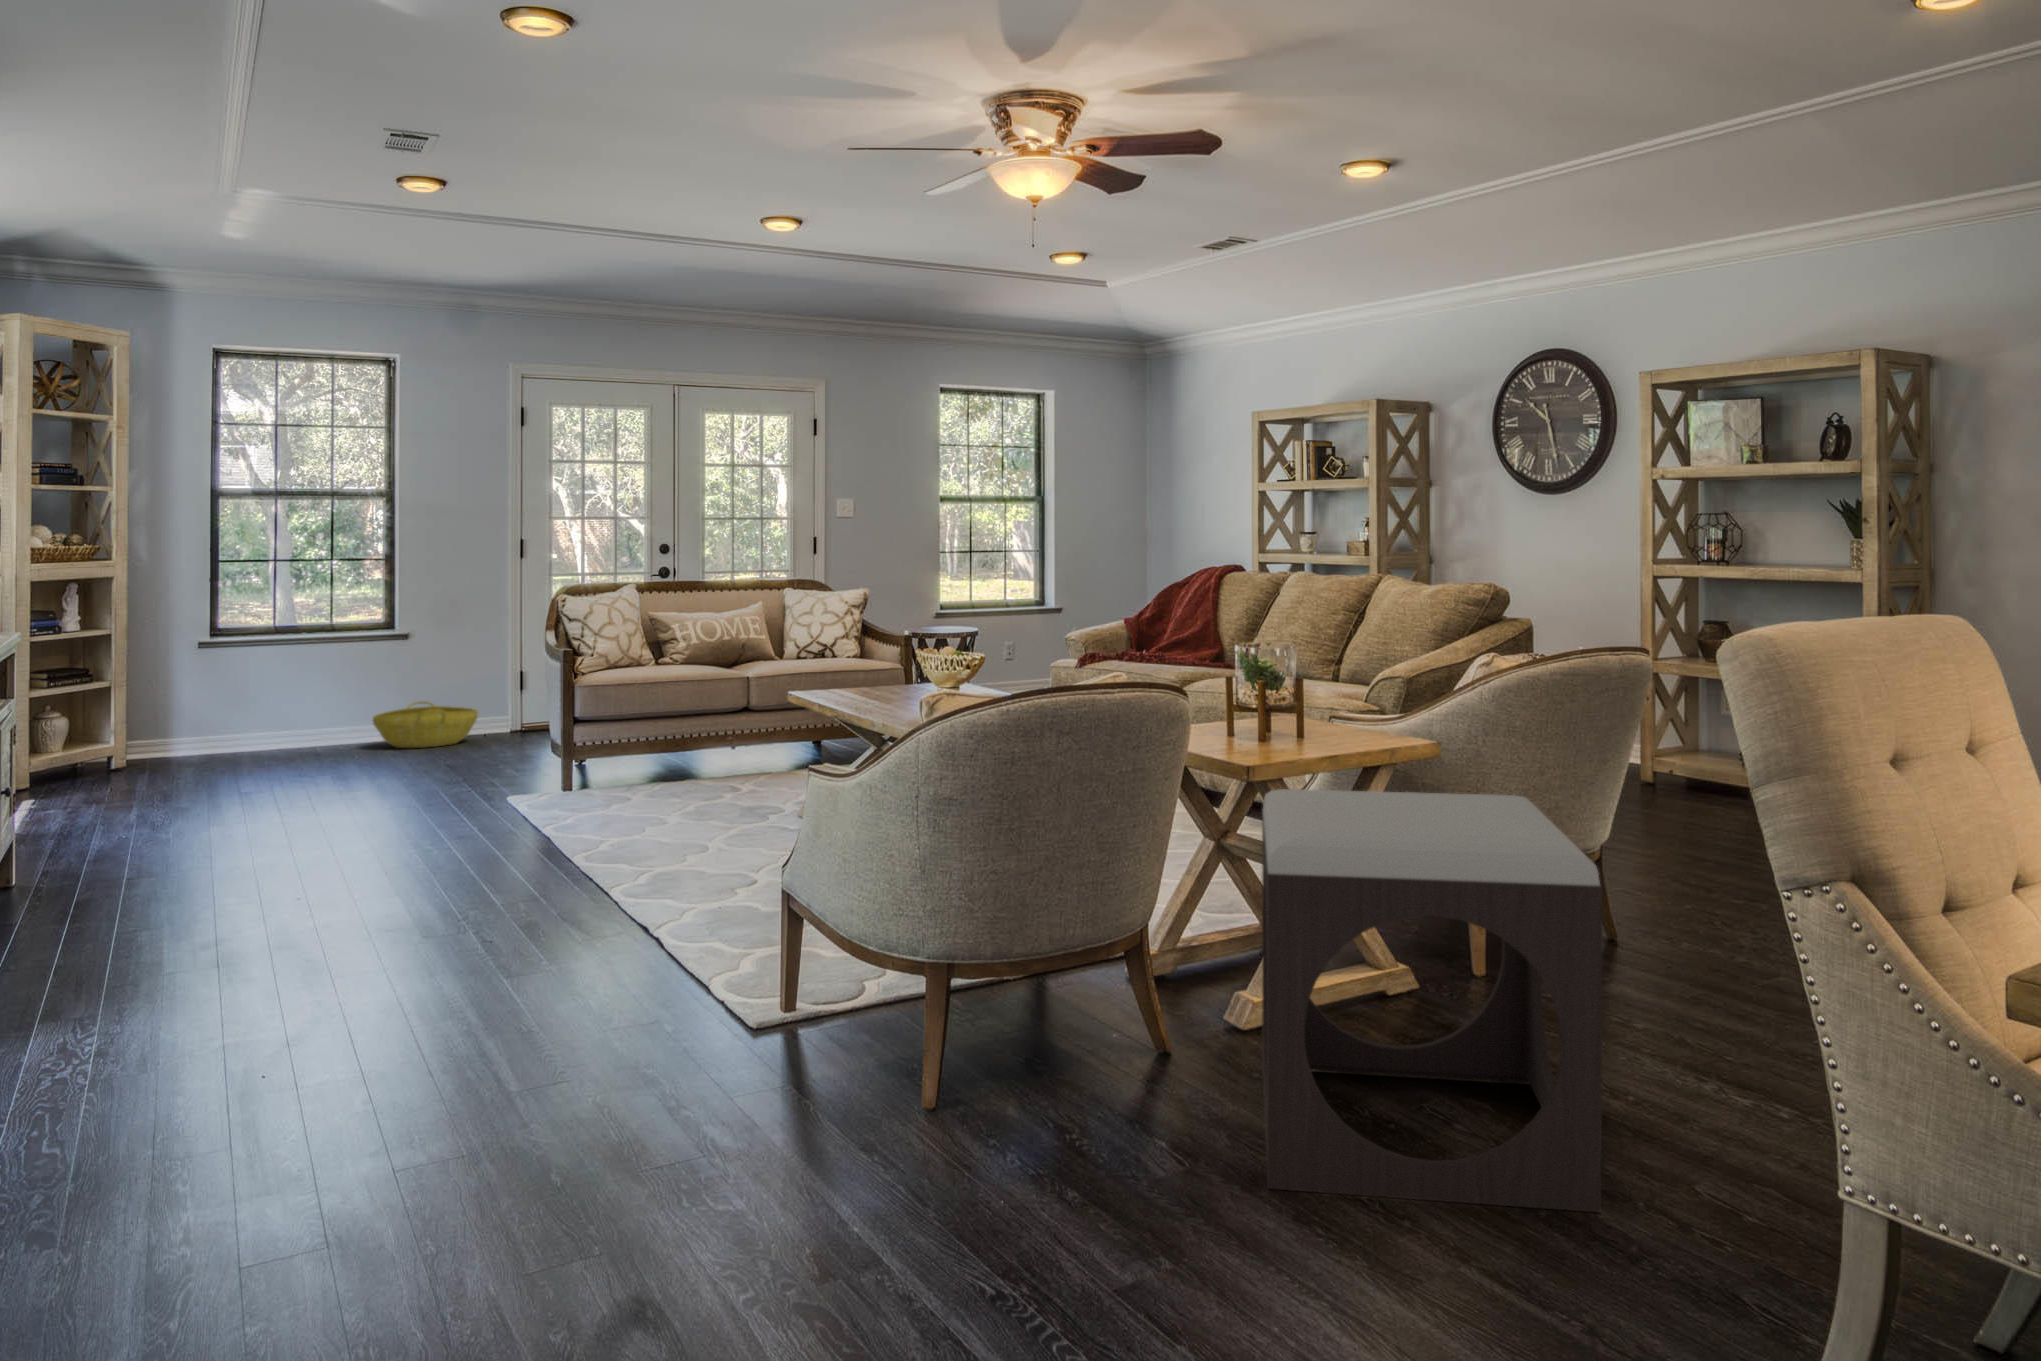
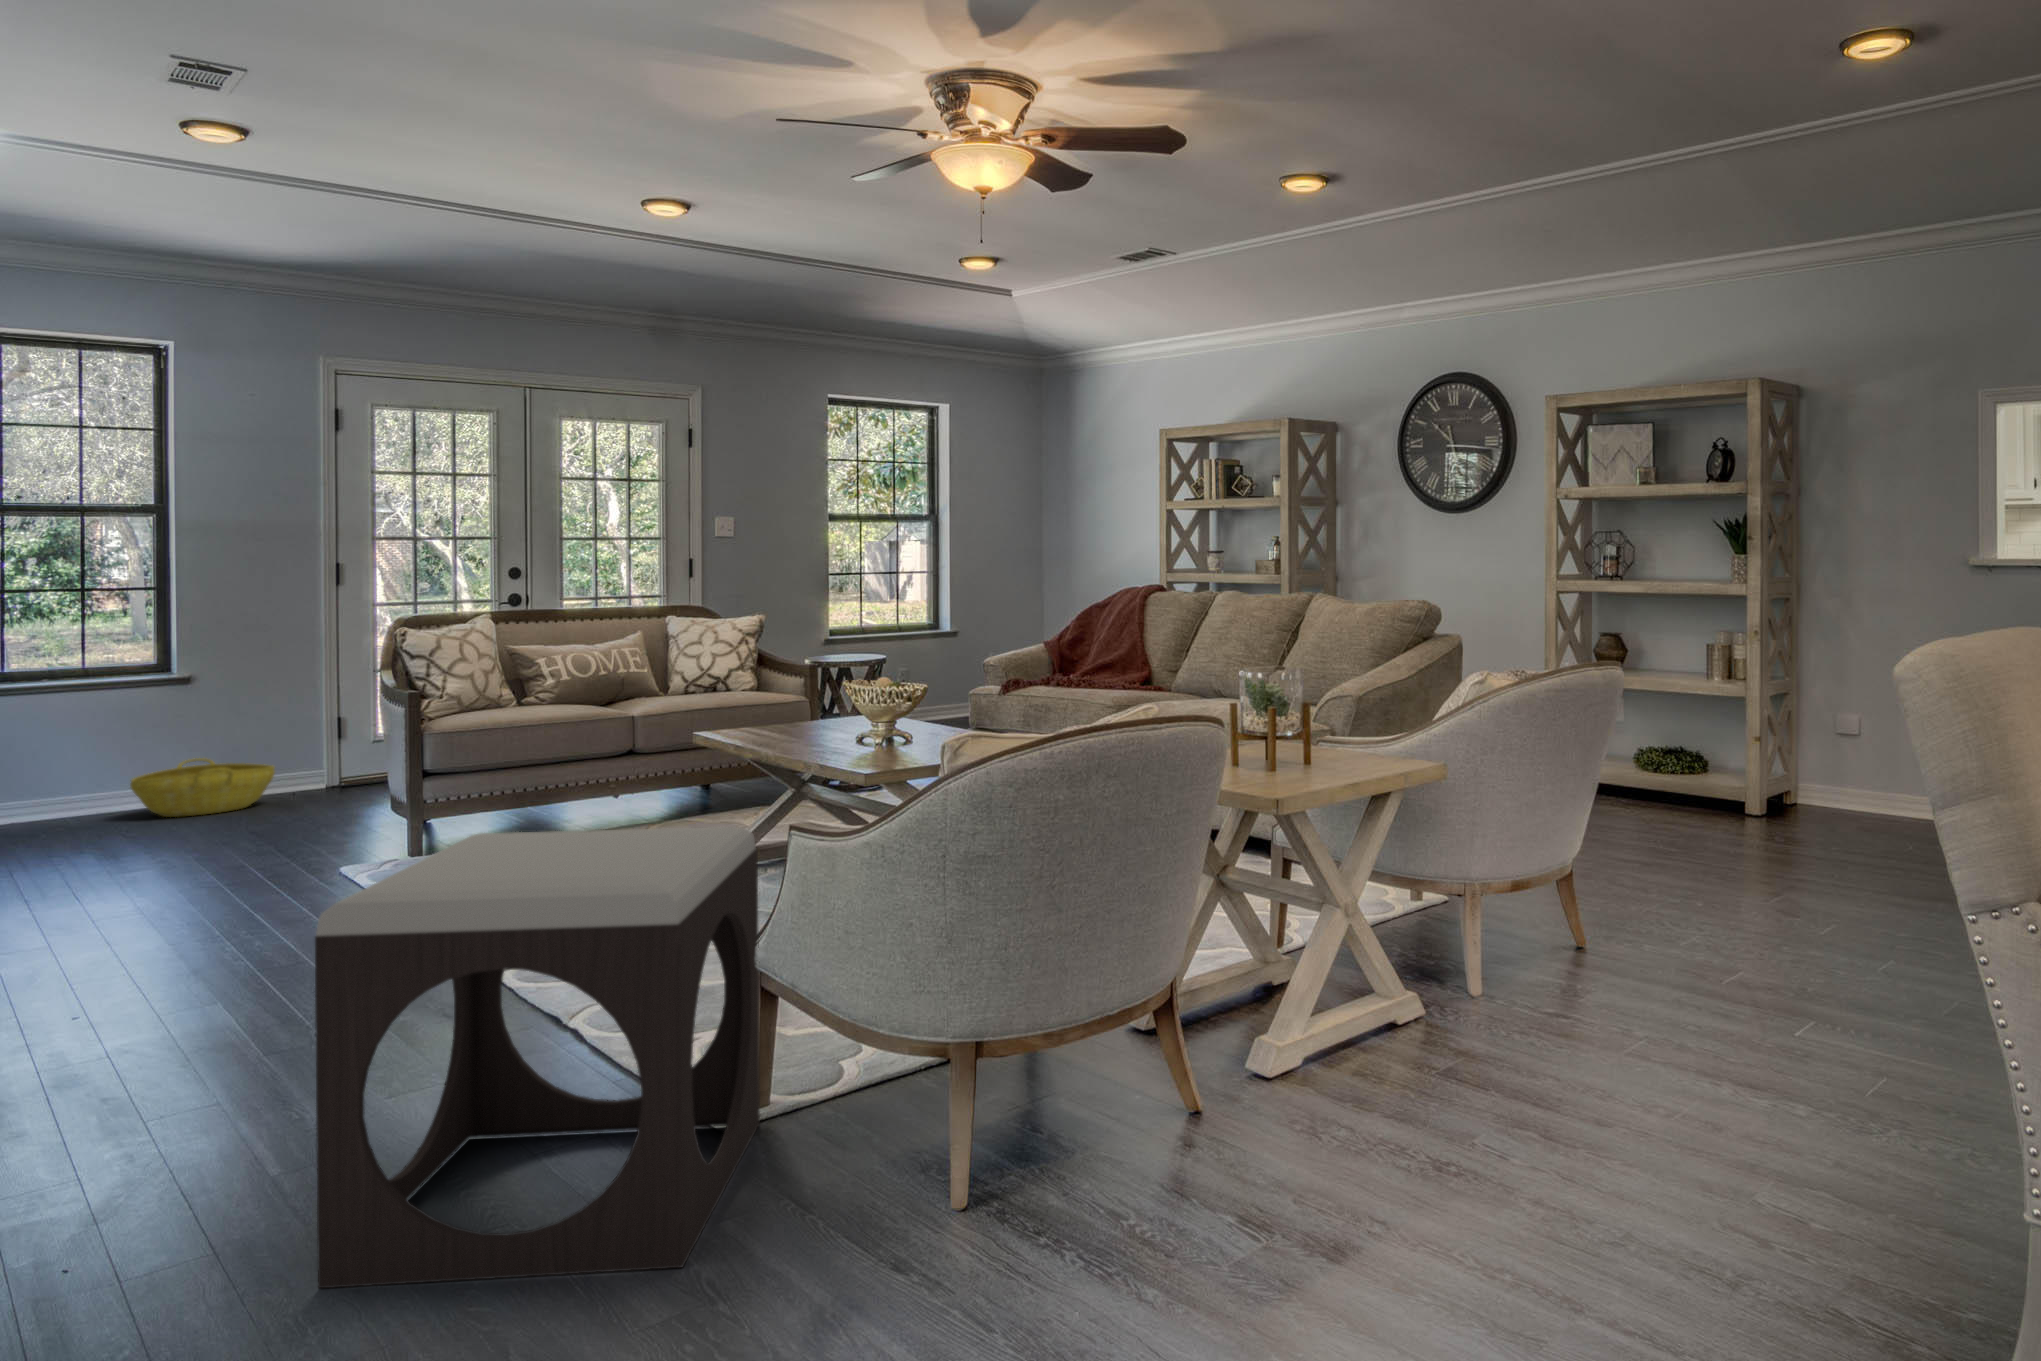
footstool: present [1262,789,1603,1212] -> present [315,827,760,1288]

